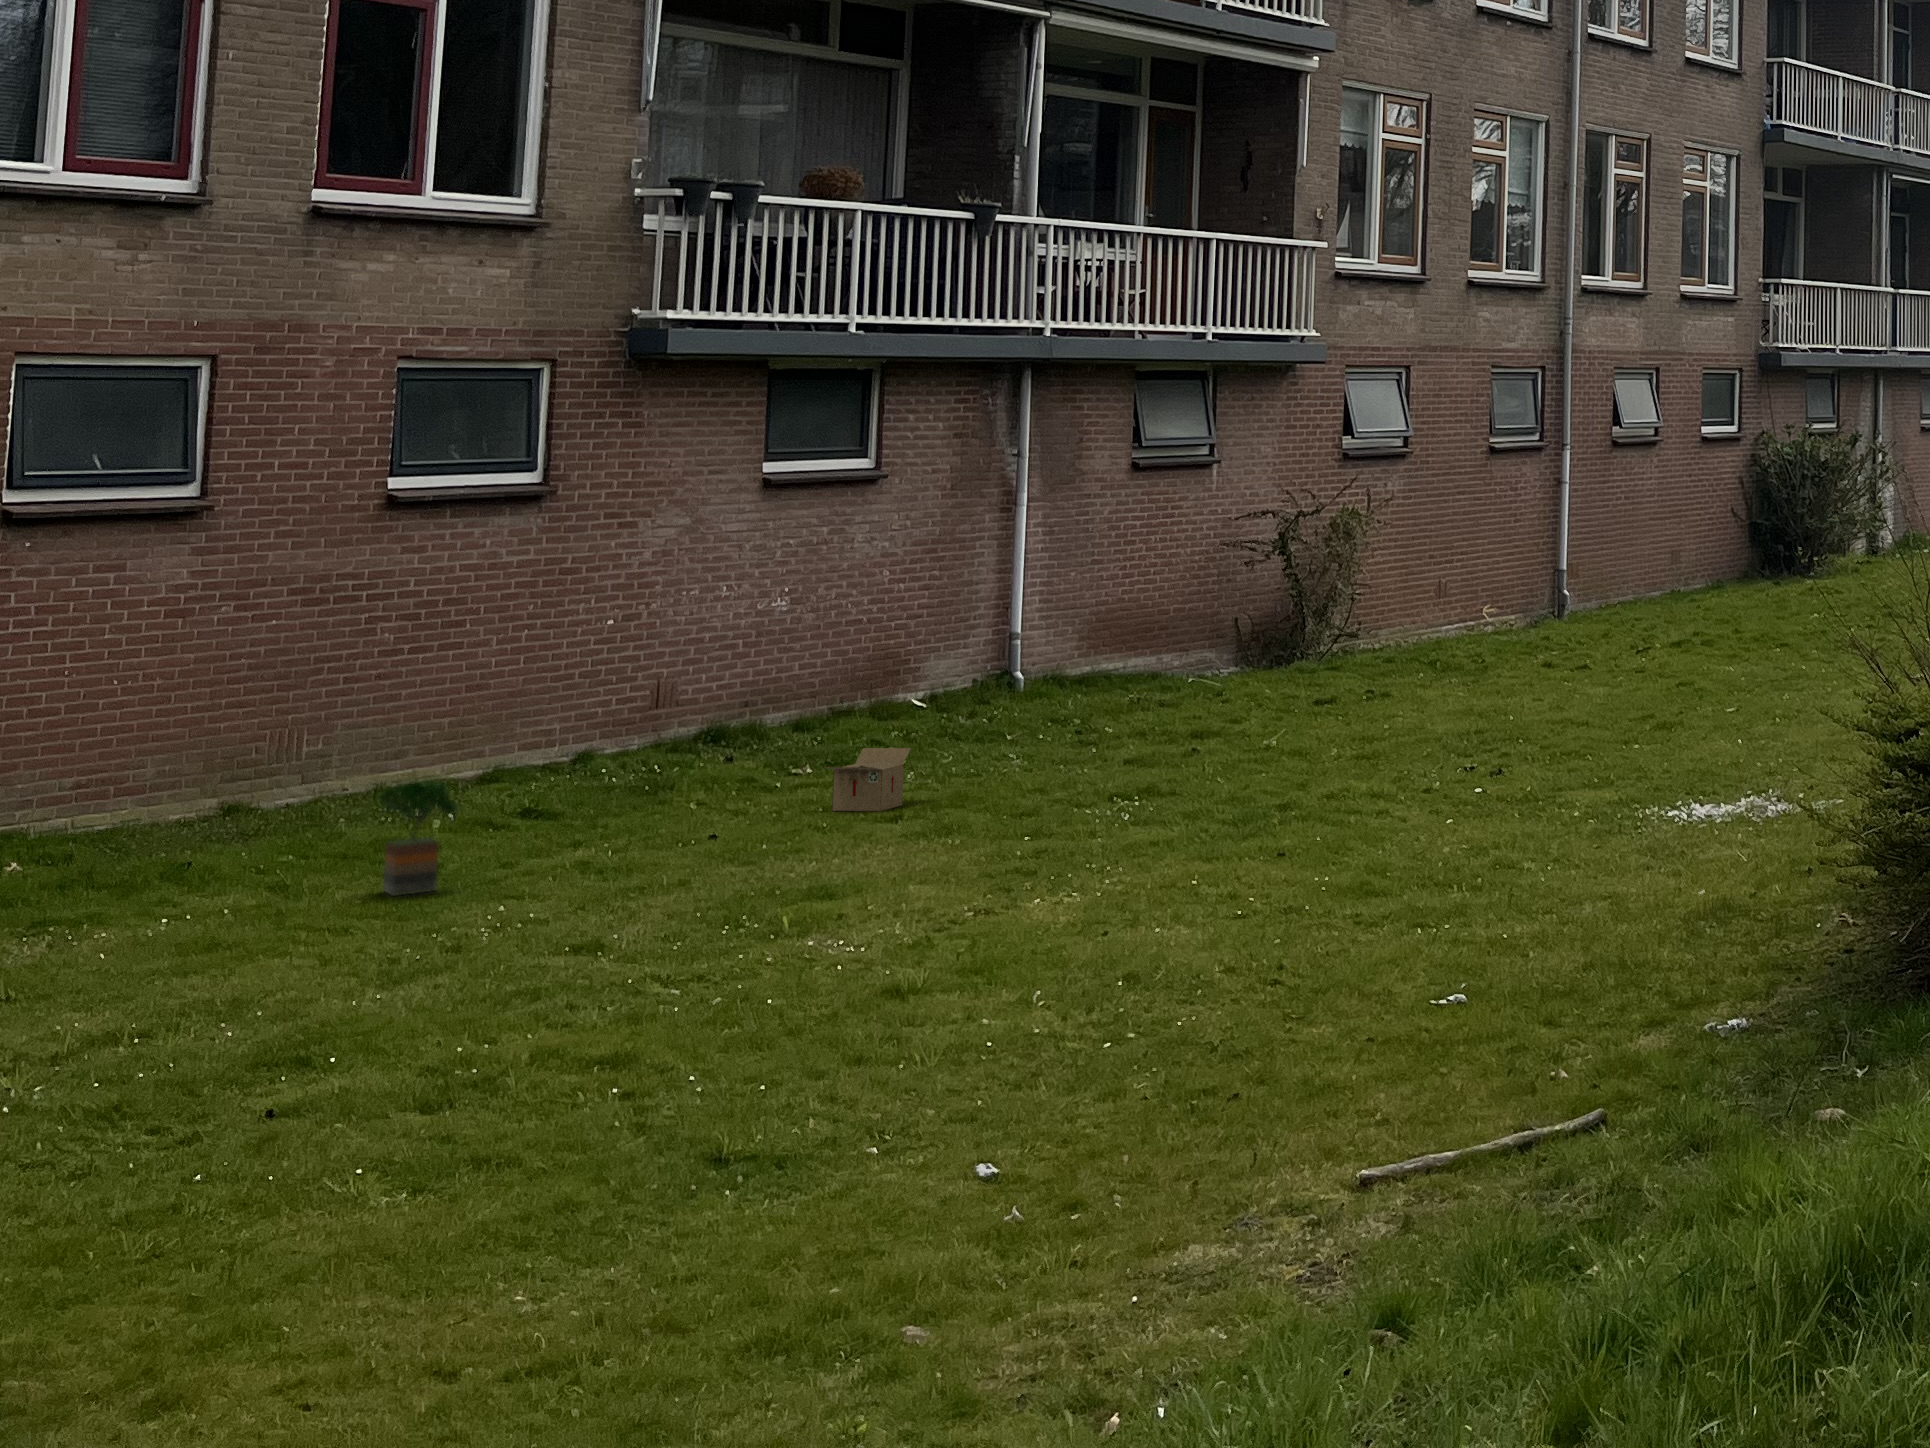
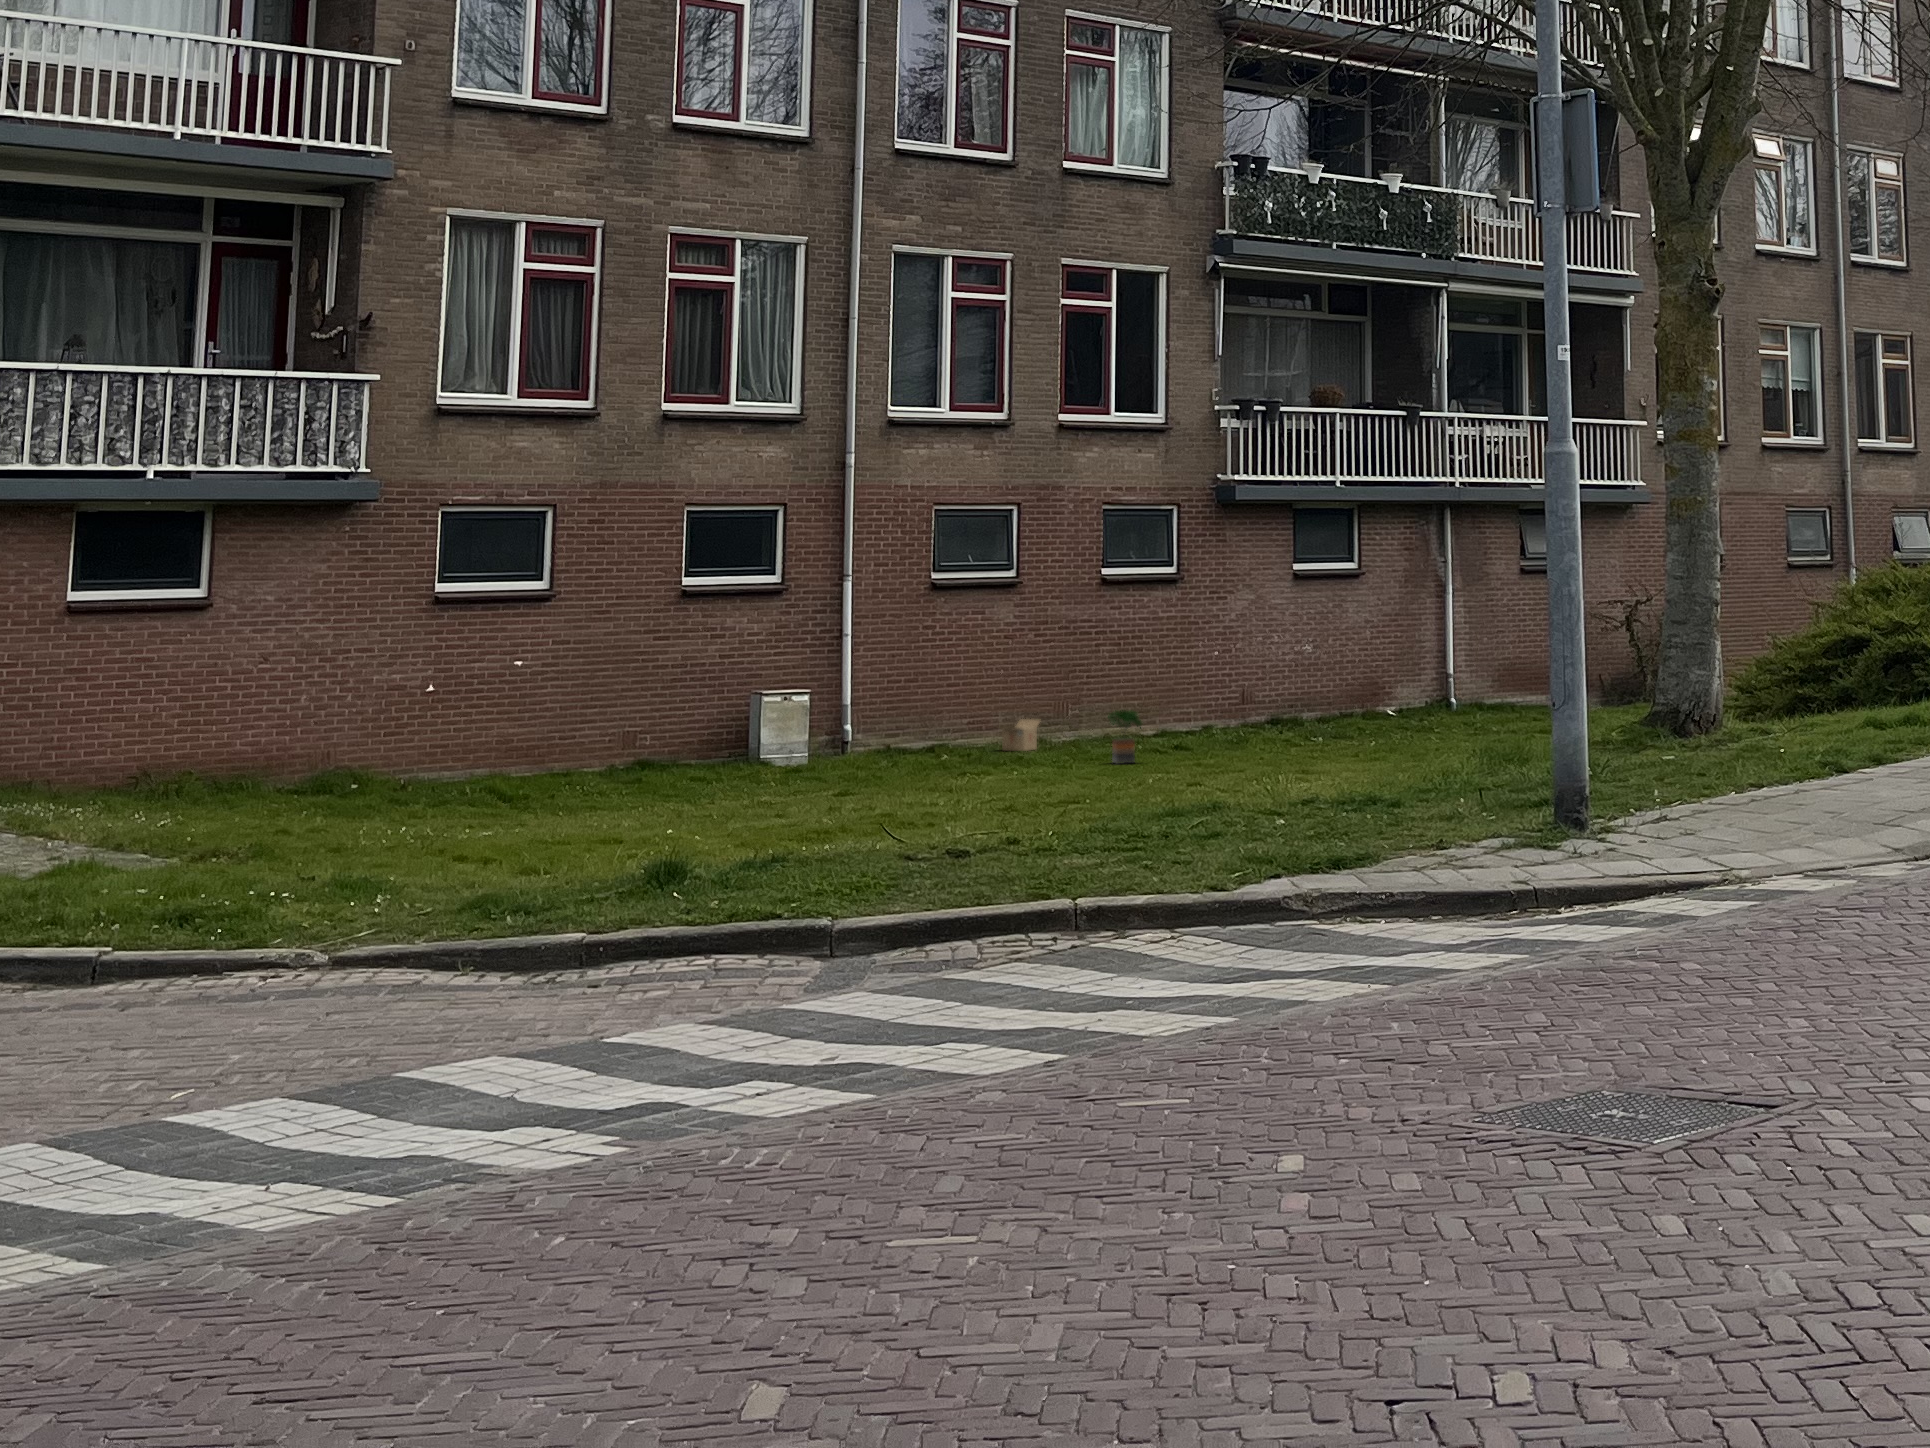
cardboard box: present [824,748,911,812] -> present [1002,719,1040,751]

